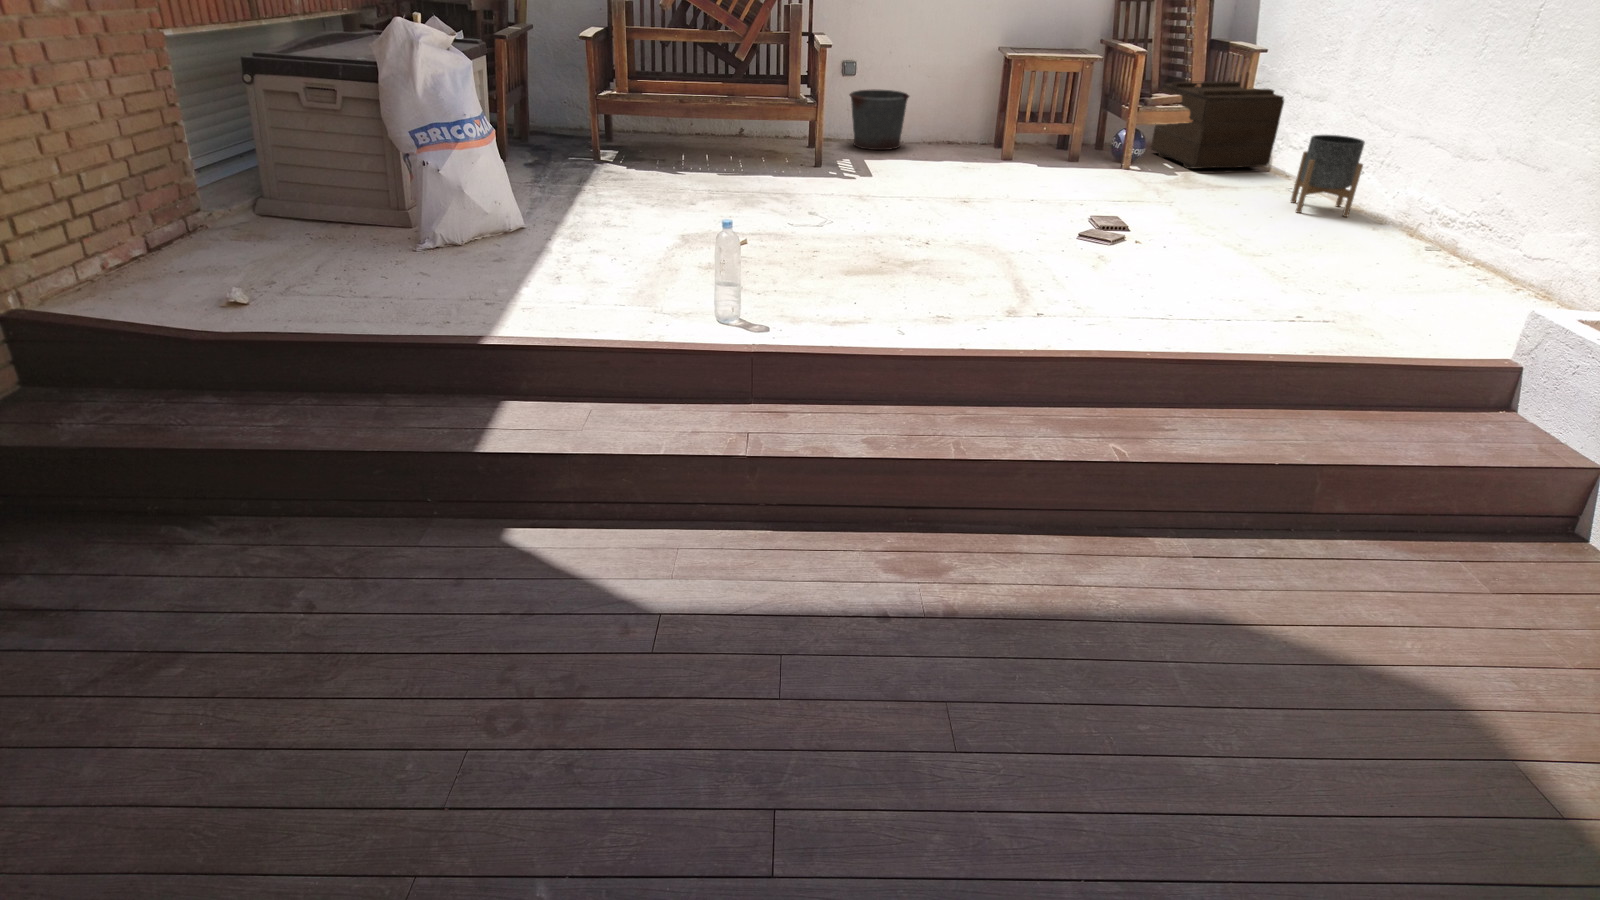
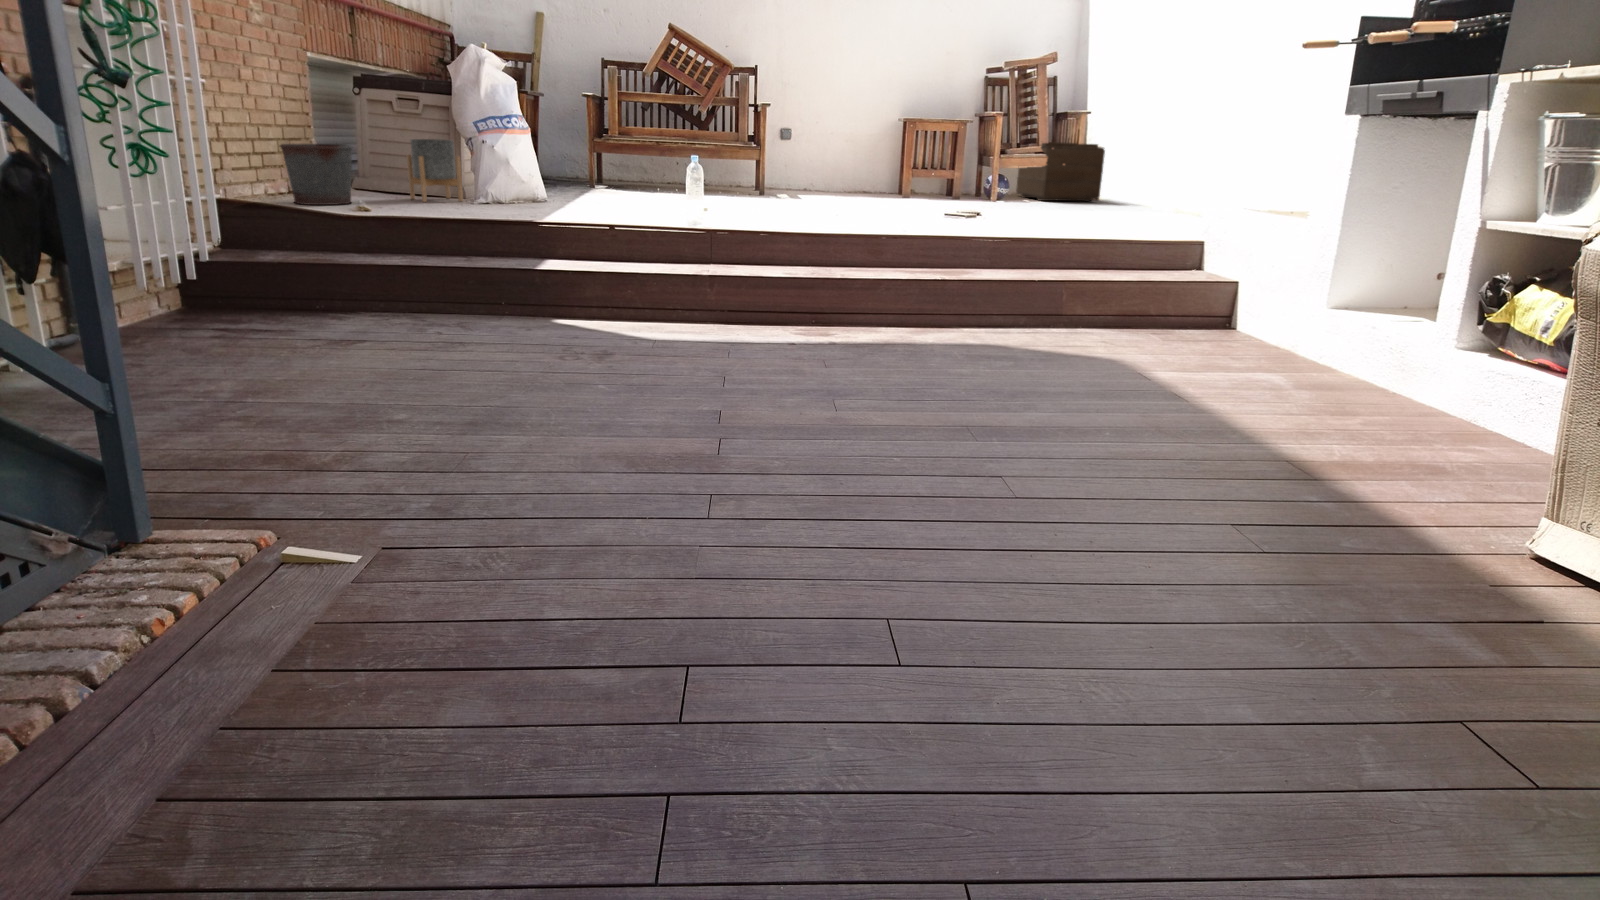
bucket: present [850,90,909,150] -> present [280,144,353,205]
planter: present [1291,135,1365,217] -> present [407,139,463,202]

